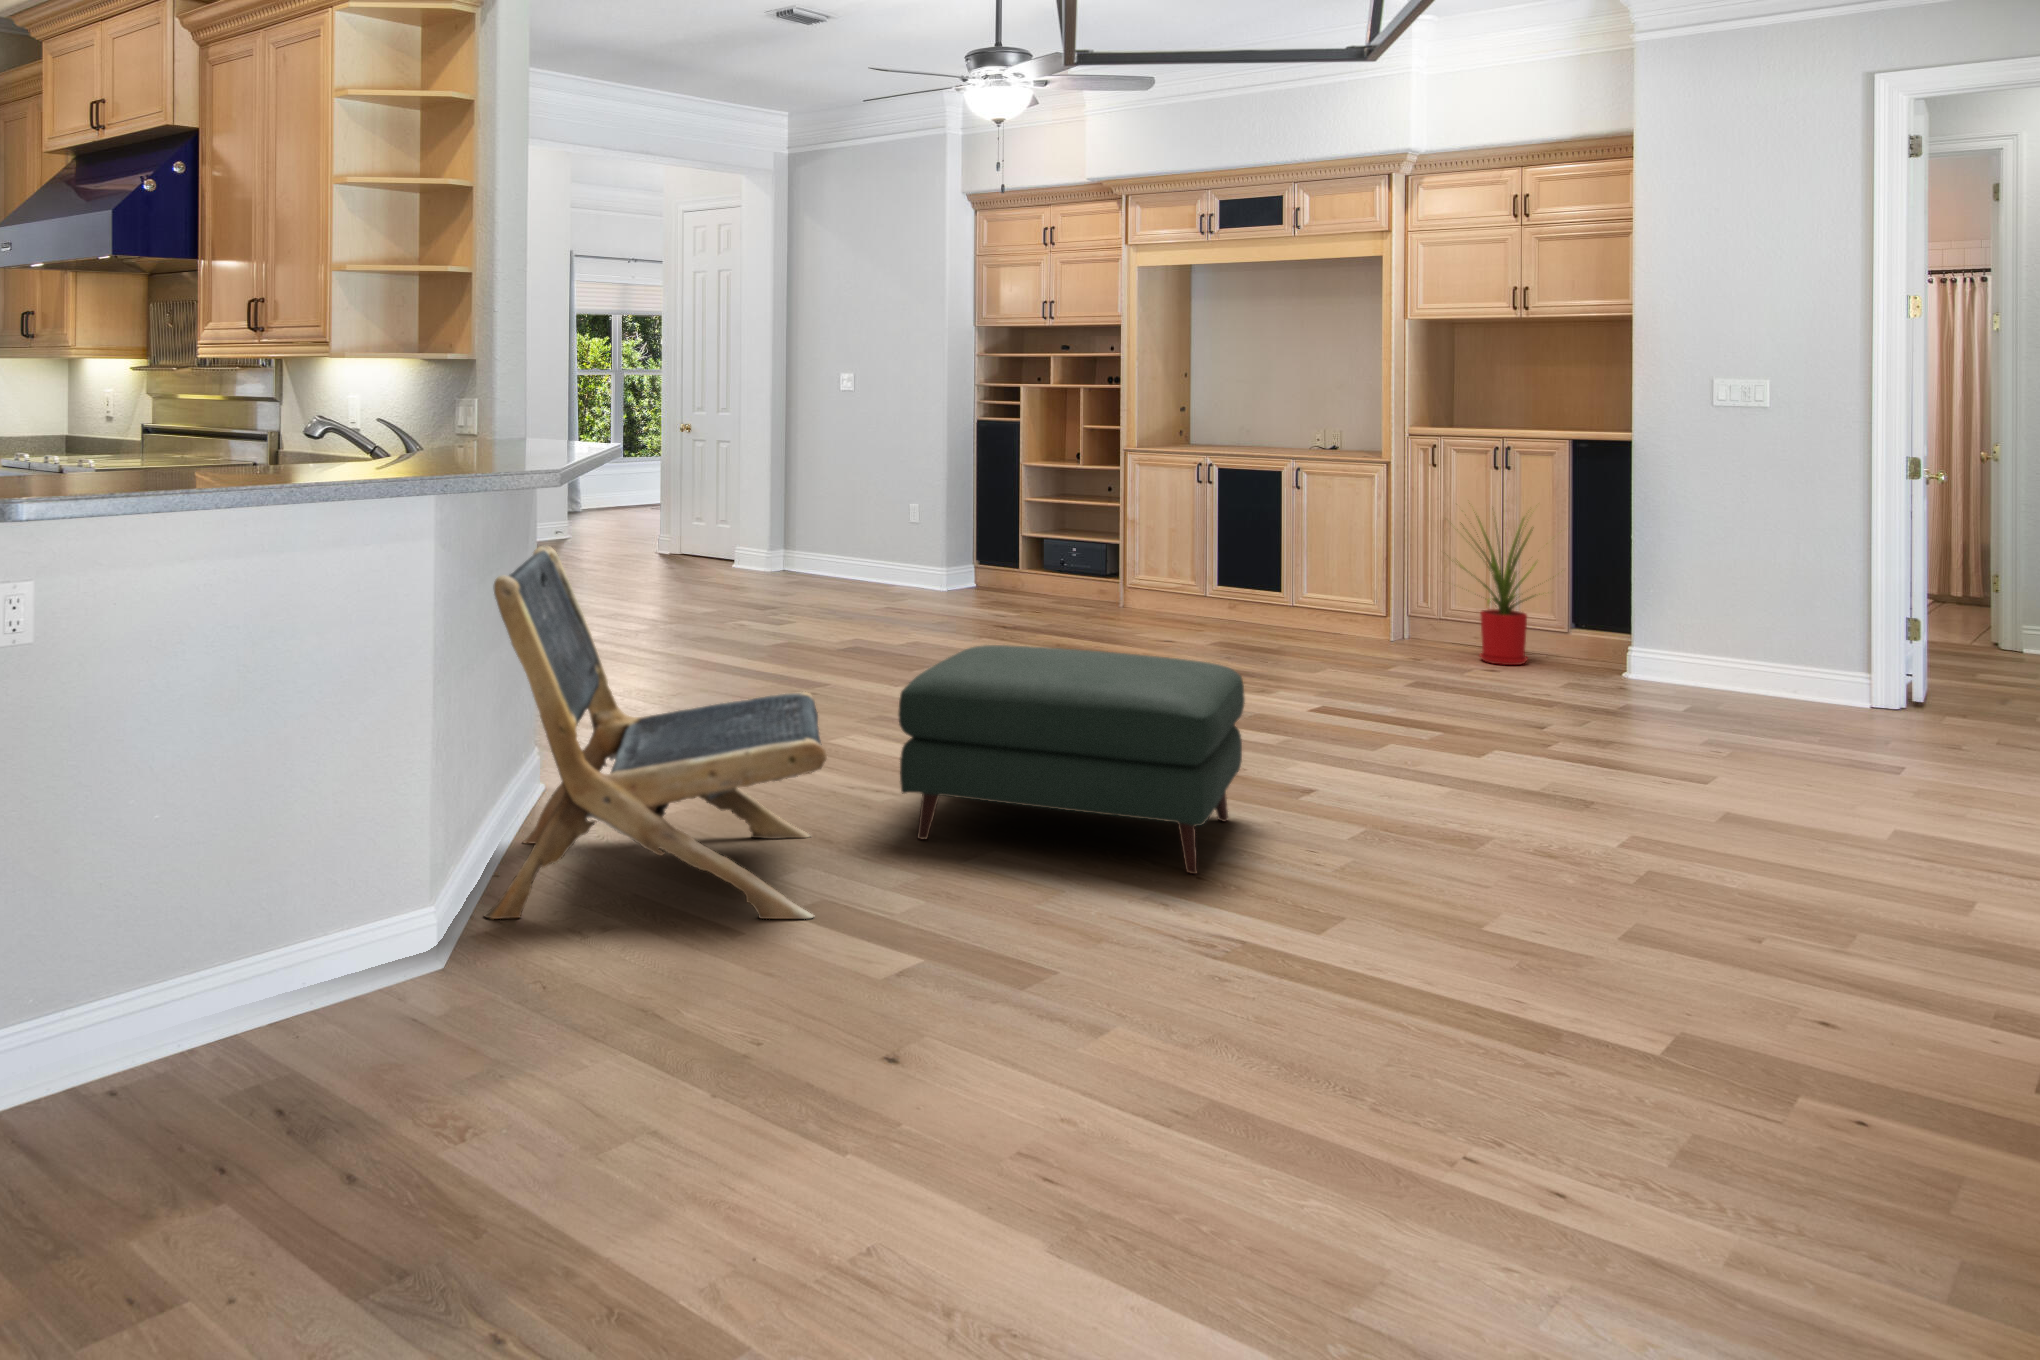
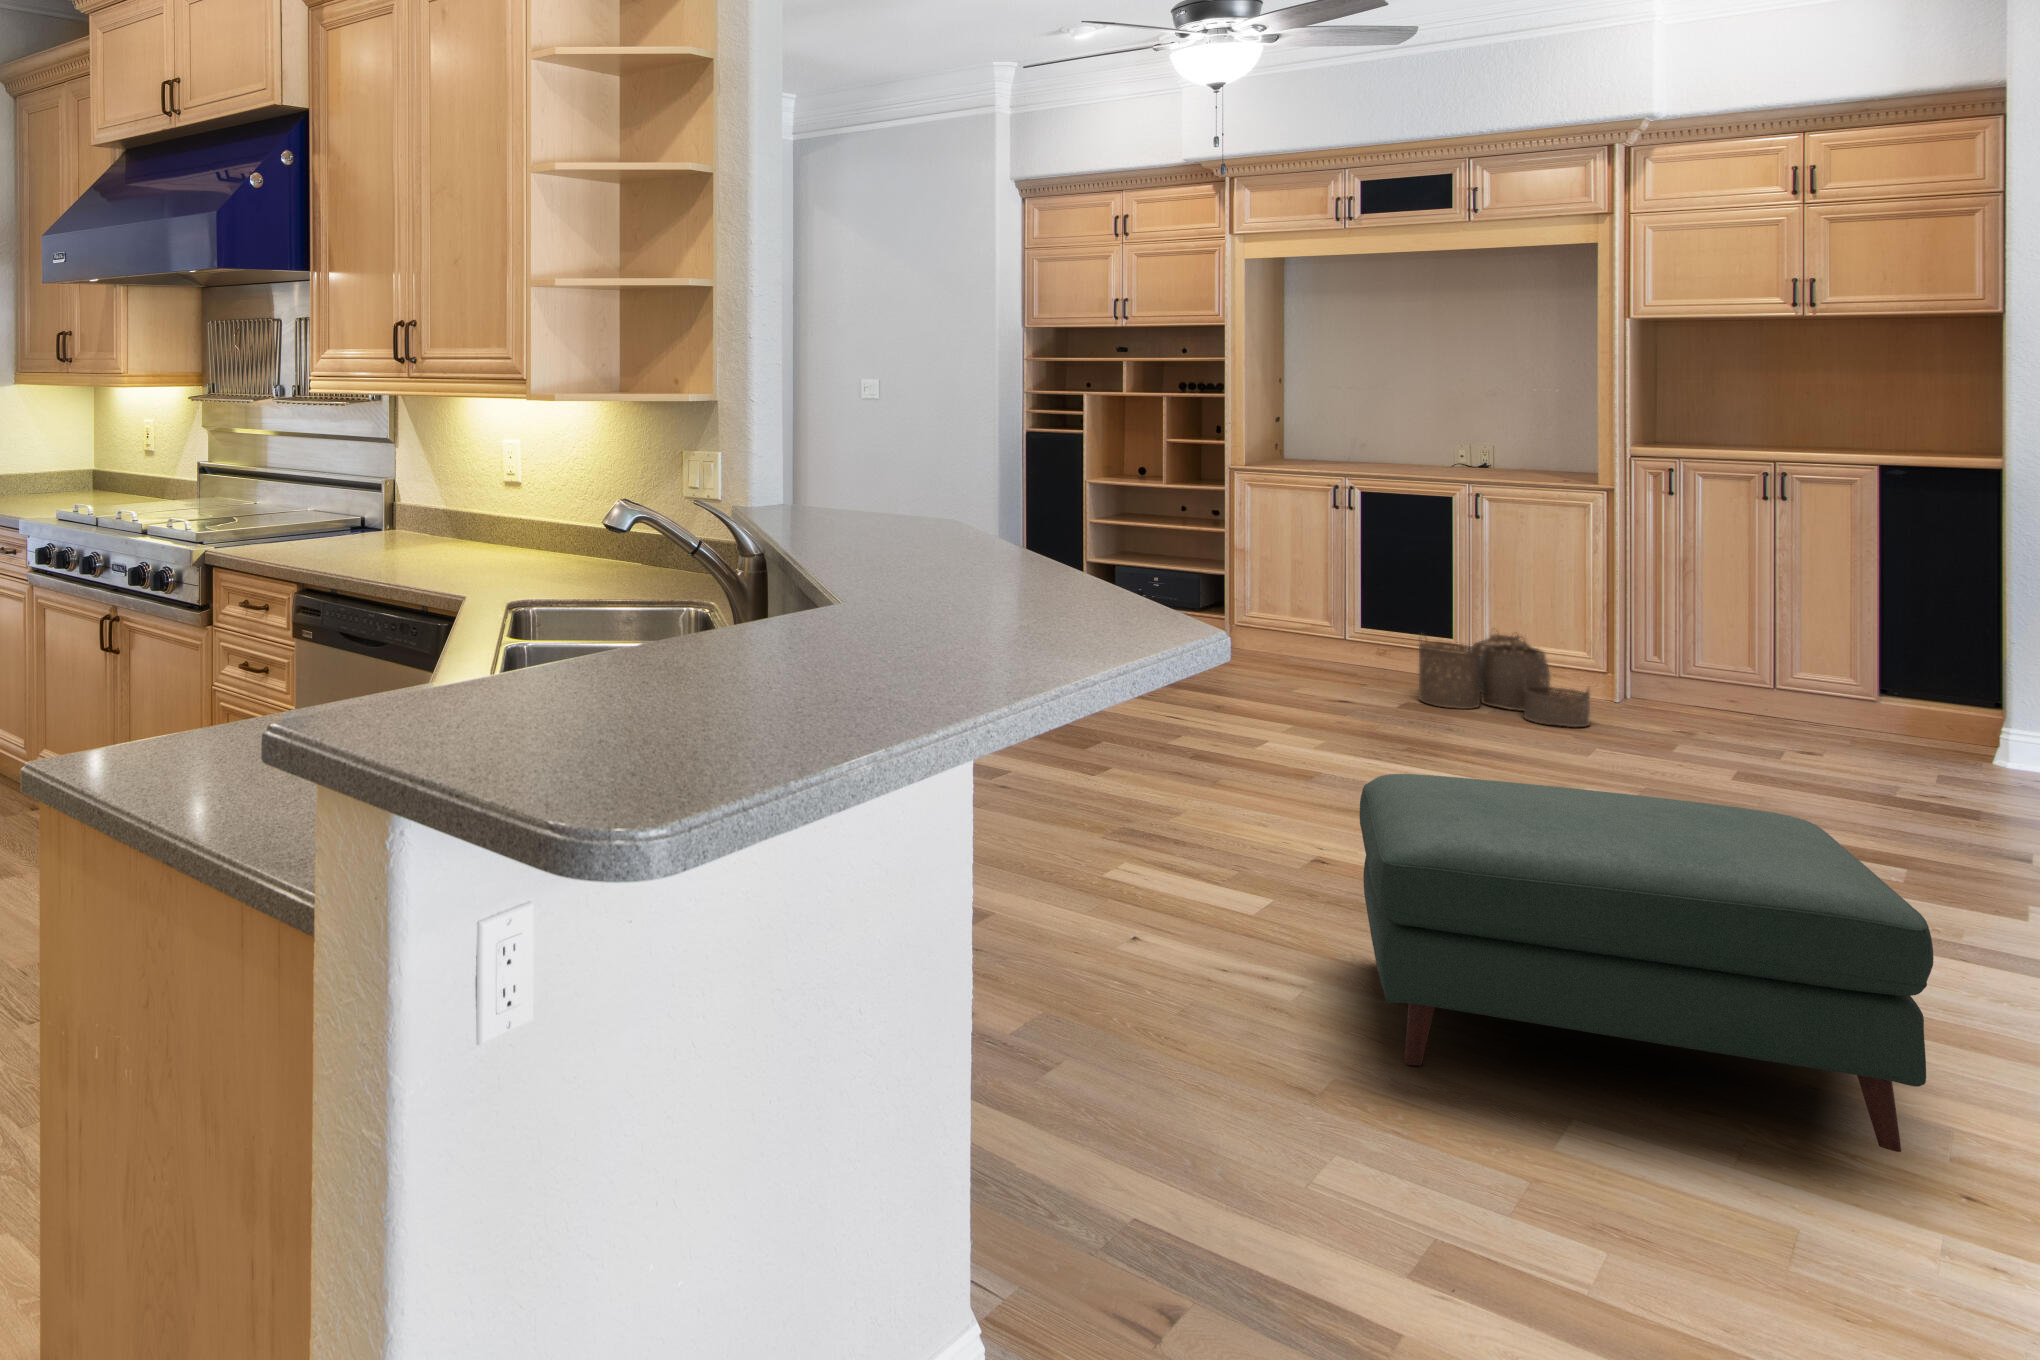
house plant: present [1457,510,1540,665] -> none [1714,537,1905,743]
lounge chair: present [484,546,827,919] -> none [861,658,1434,1247]
woven basket: none [1227,581,1344,656] -> present [1419,633,1590,727]

